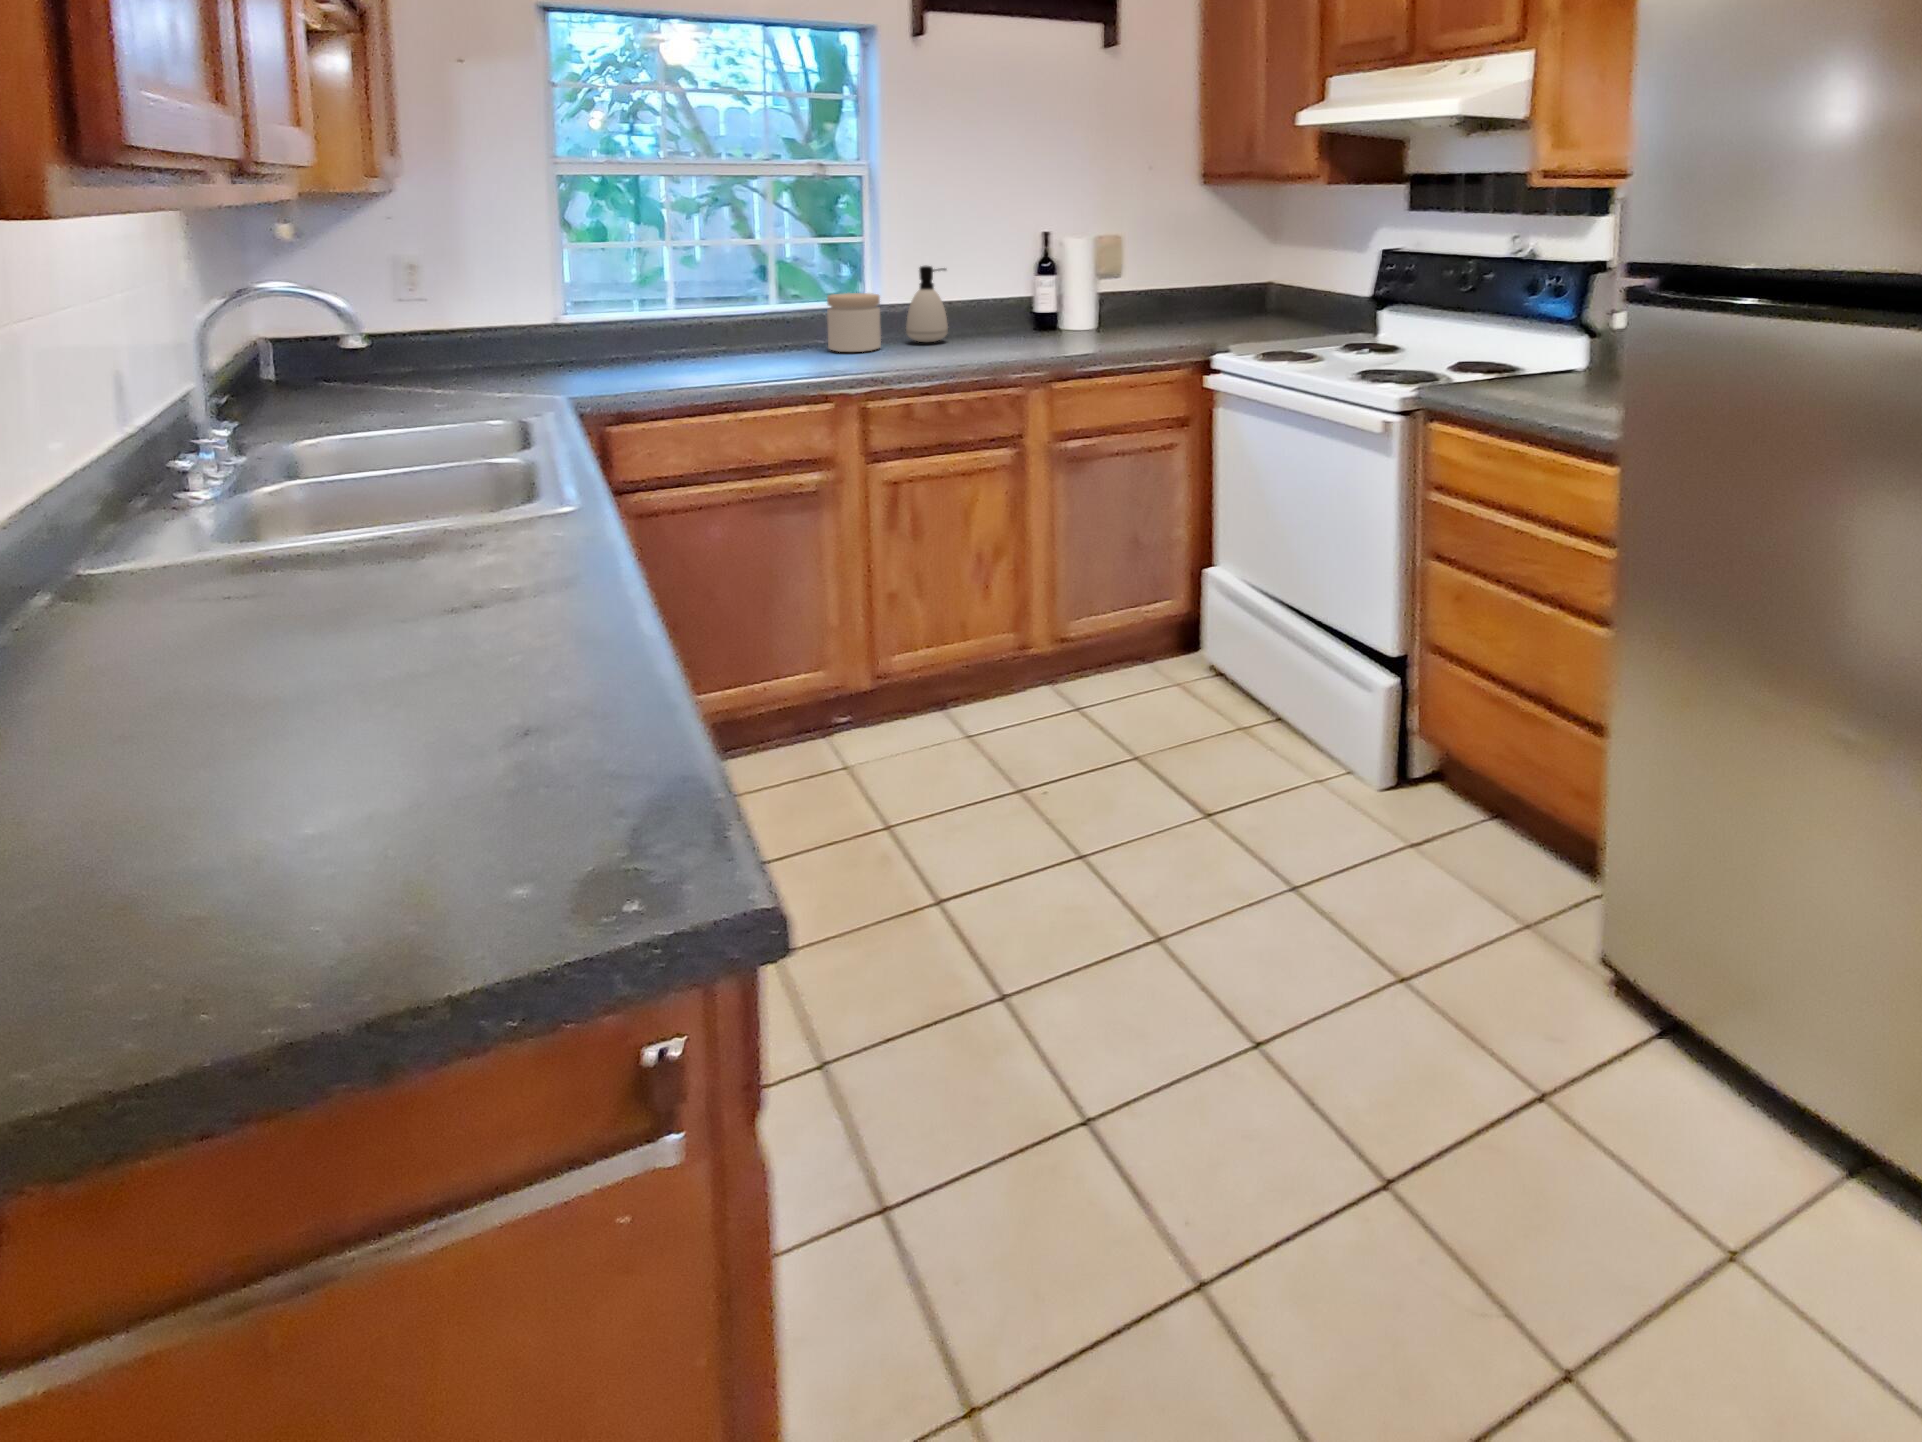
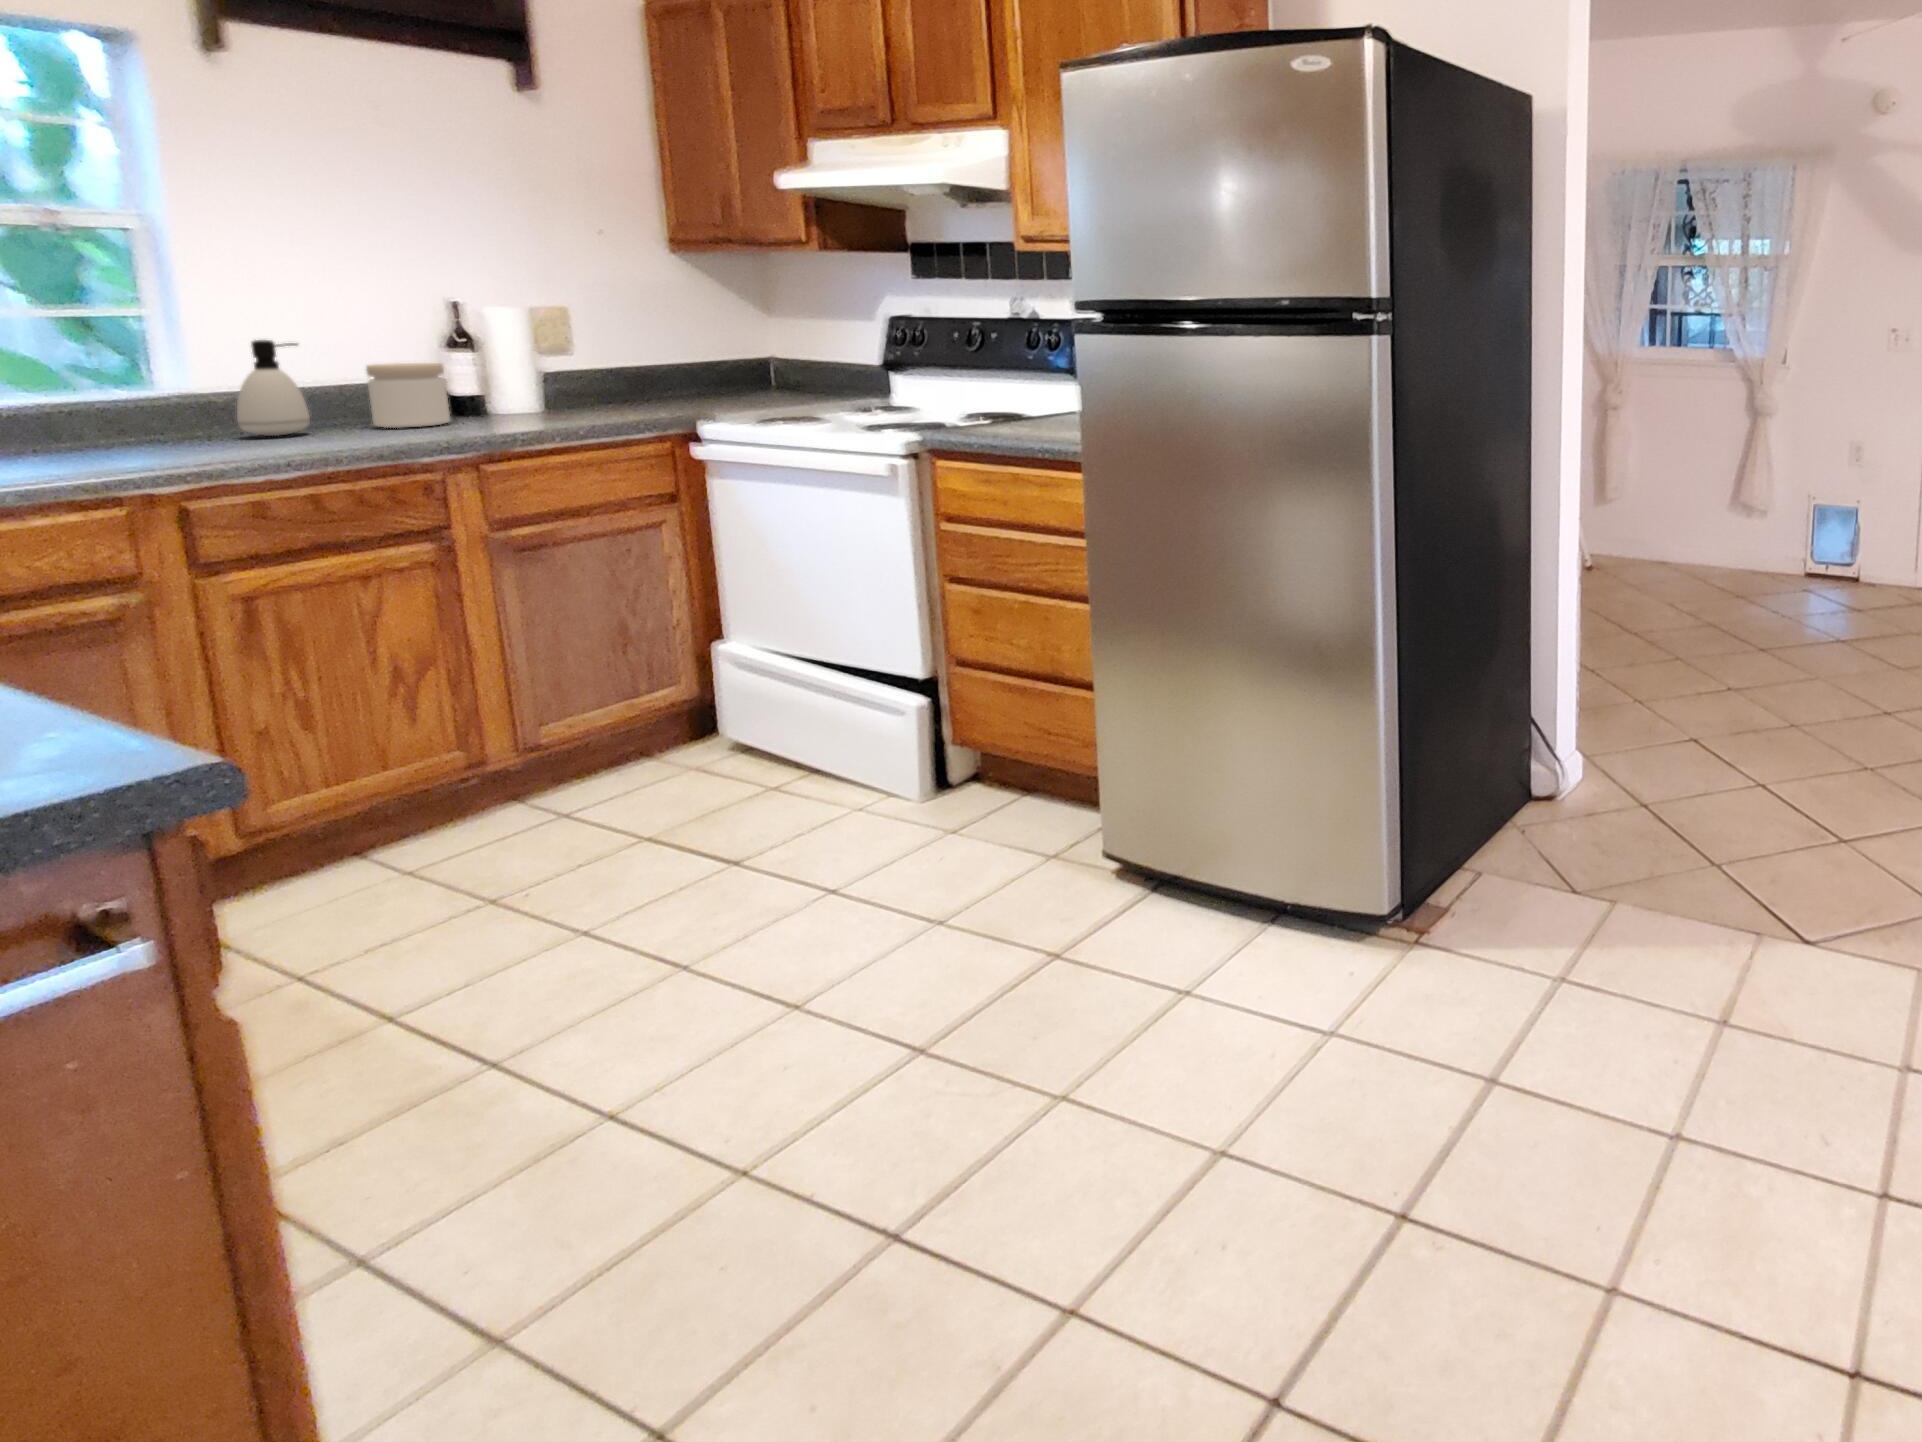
jar: present [827,293,881,352] -> present [366,363,450,428]

